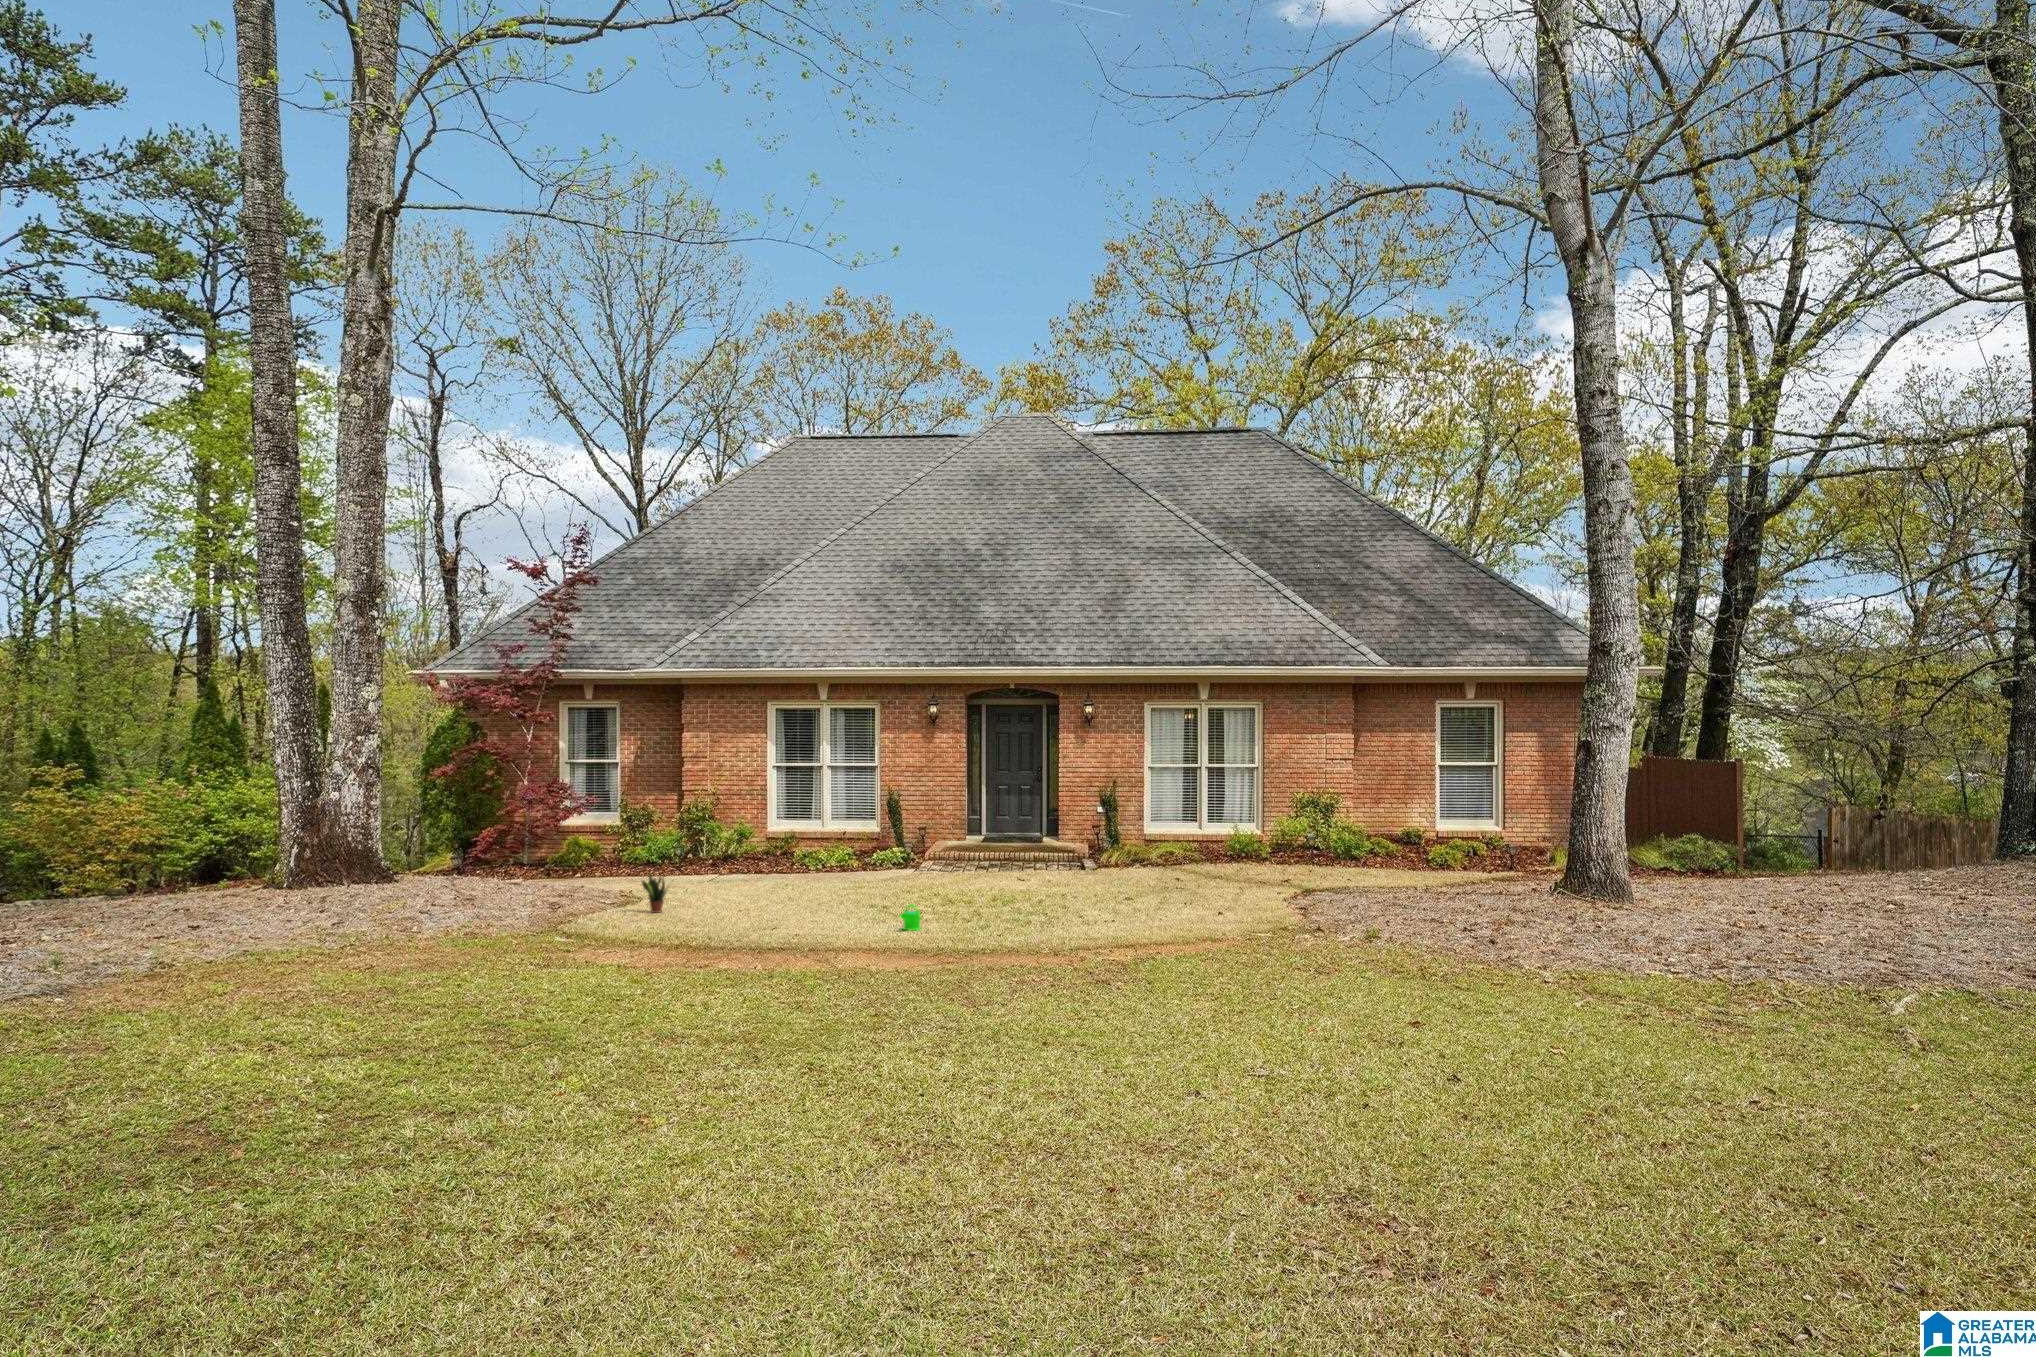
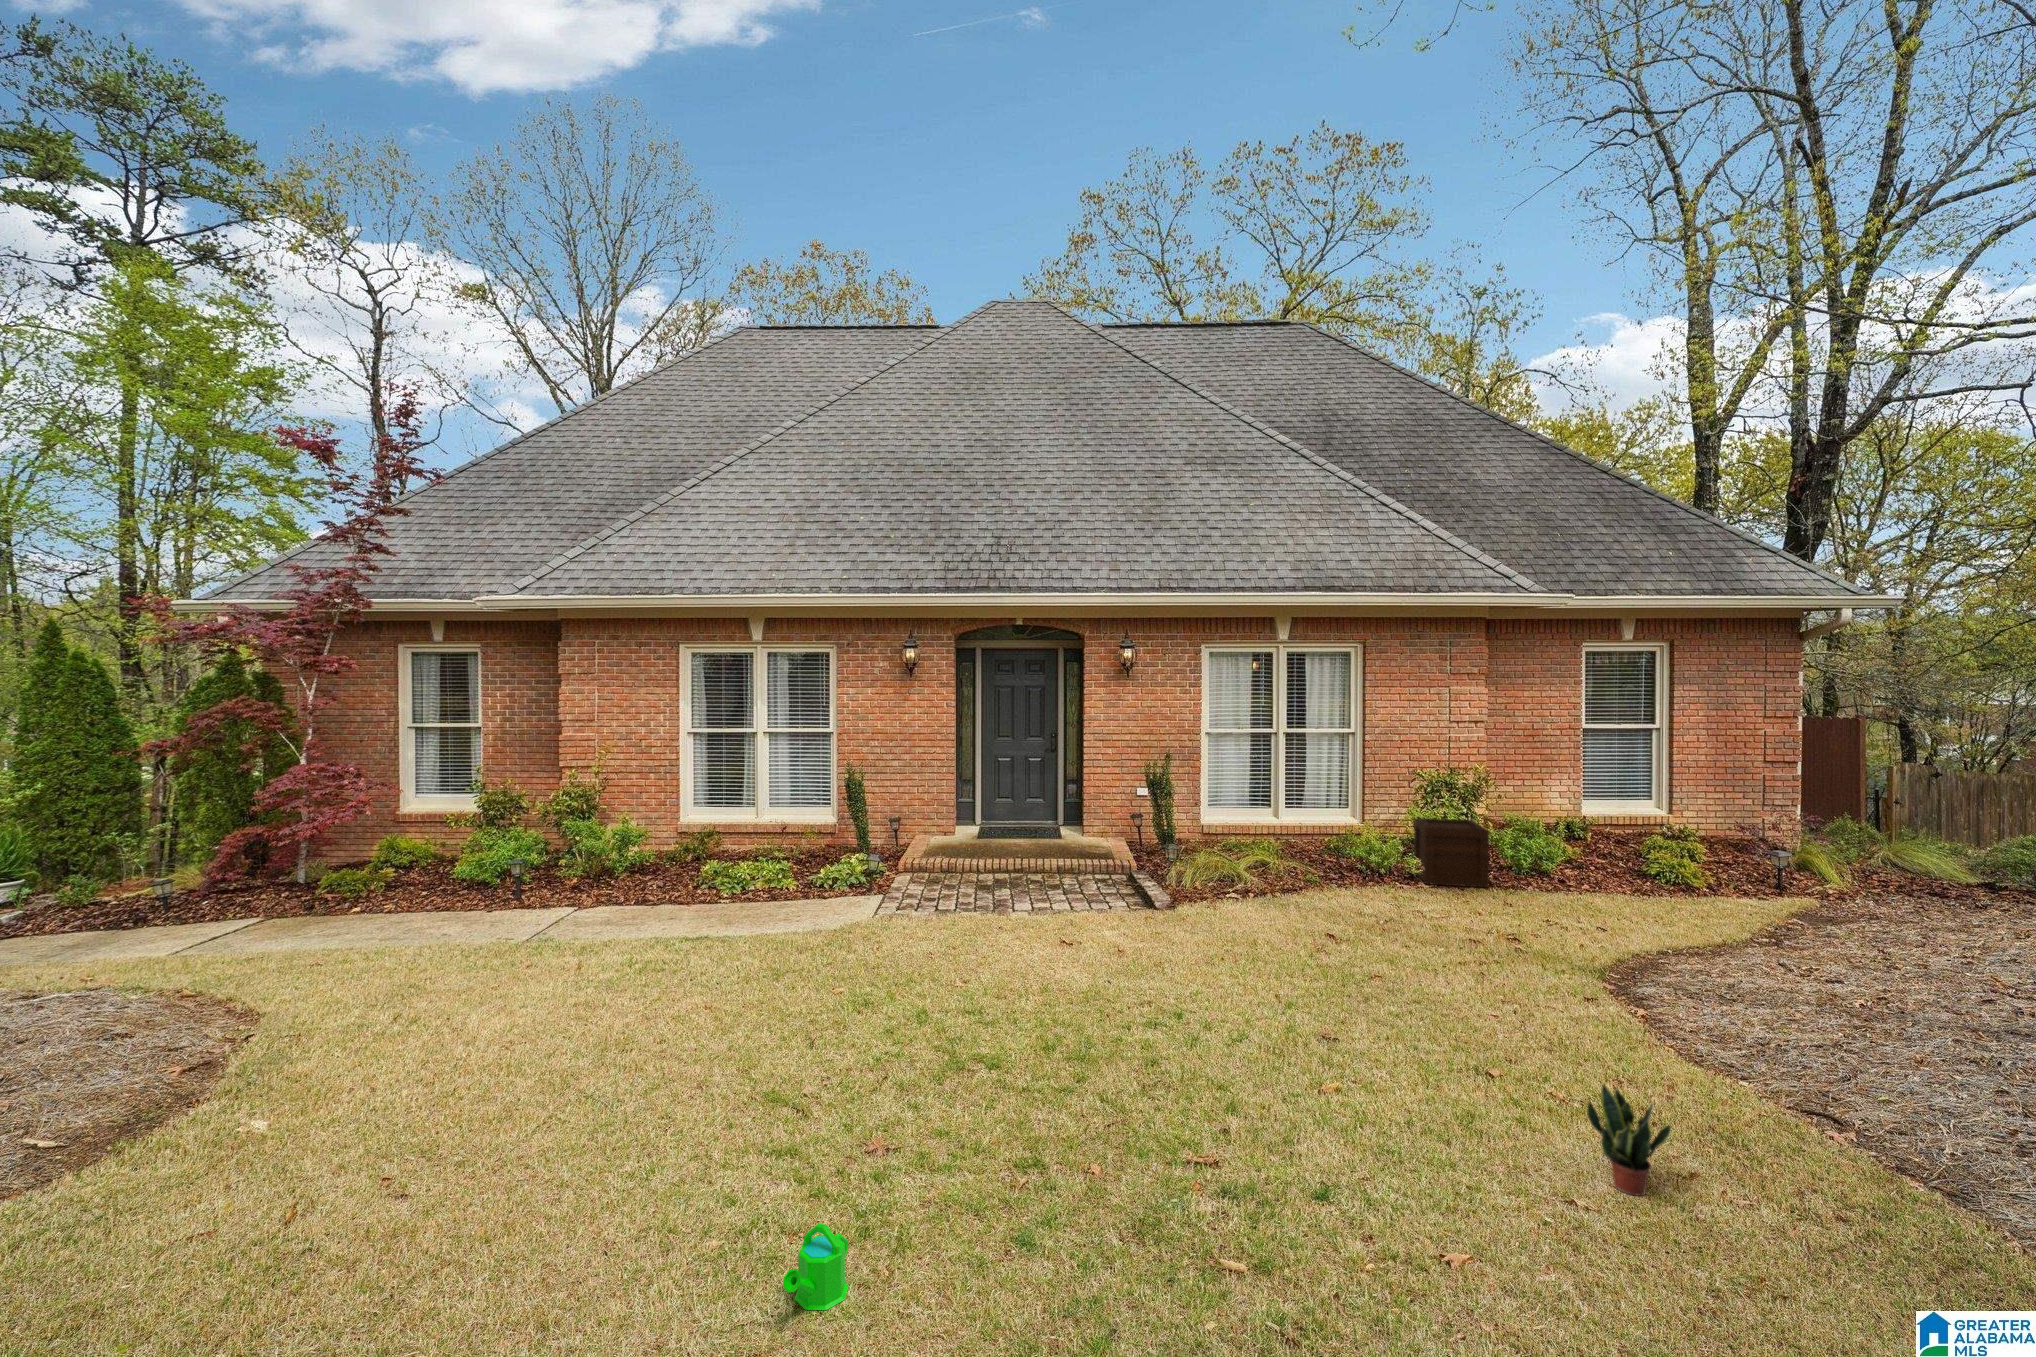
wooden crate: none [1294,826,1338,871] -> present [1414,818,1489,888]
potted plant: present [642,873,668,913] -> present [1587,1084,1671,1196]

